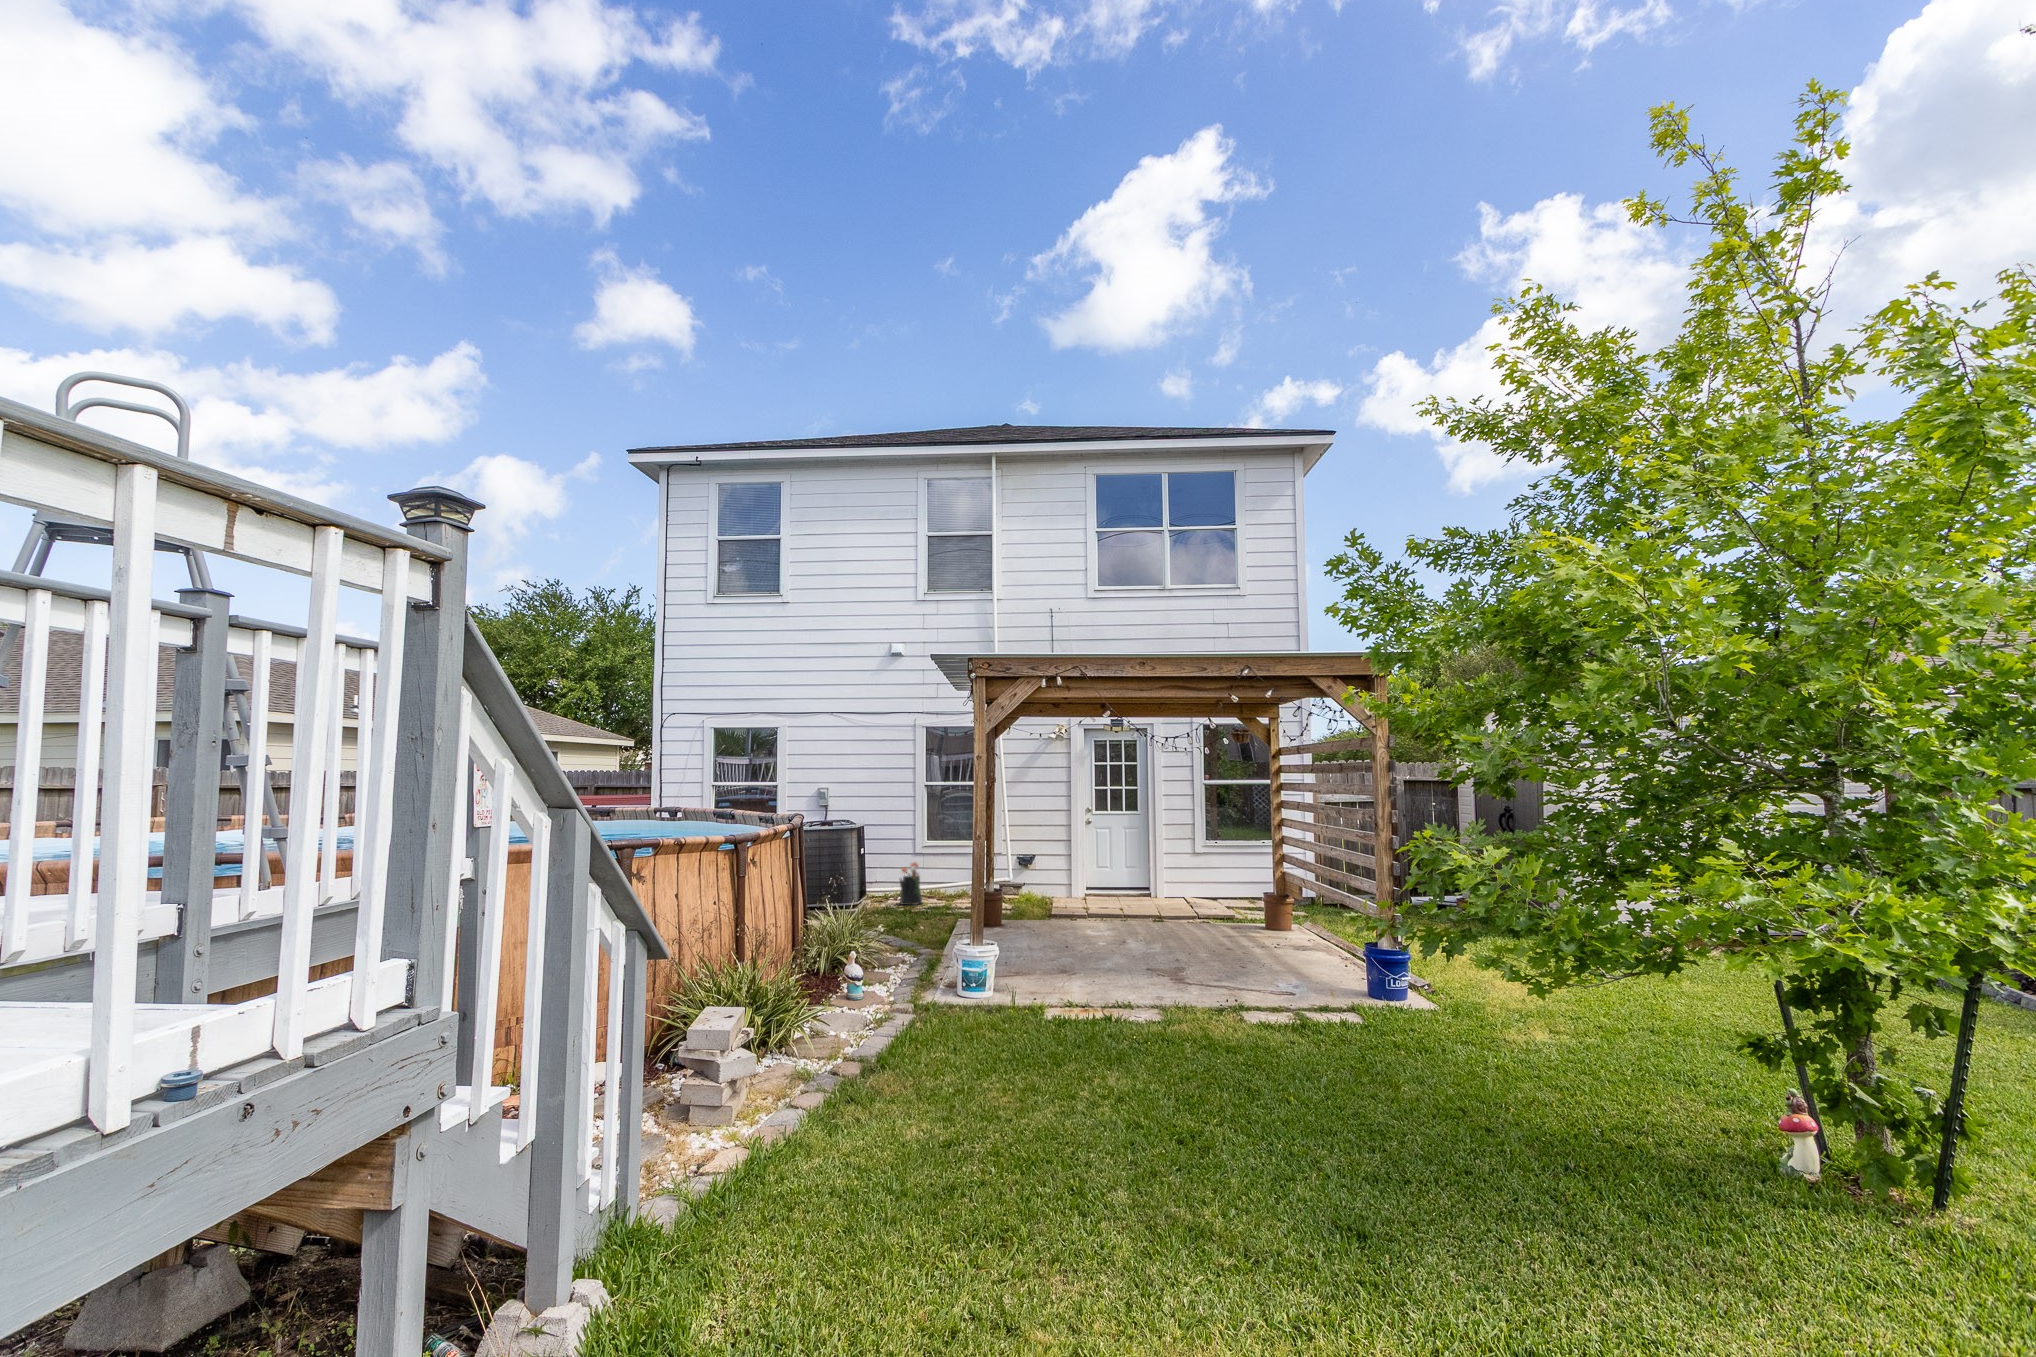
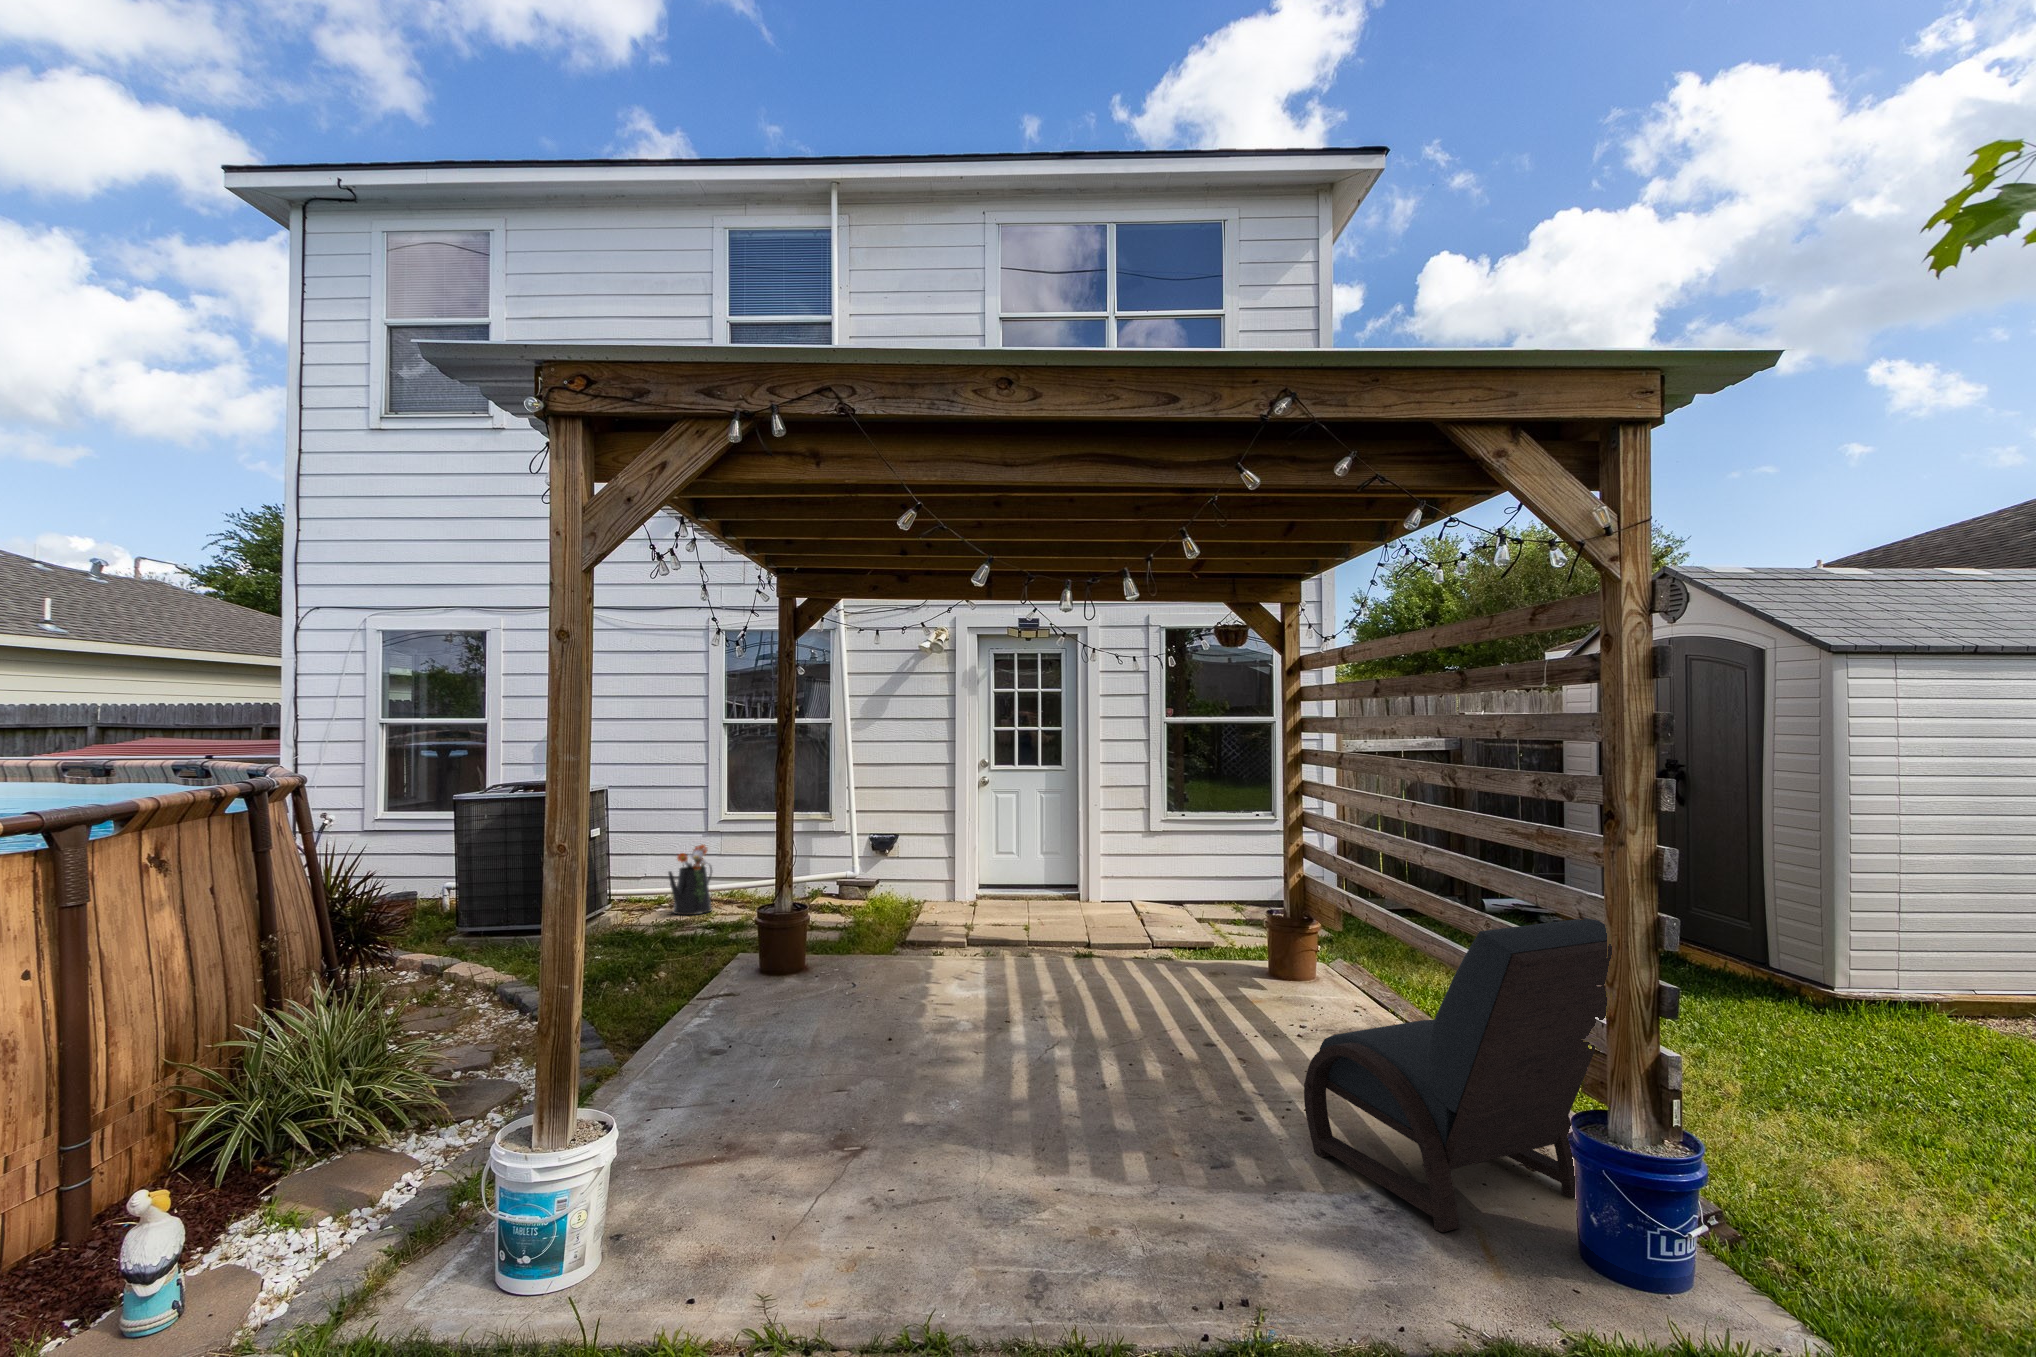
lounge chair: none [1266,865,1383,981] -> present [1304,918,1612,1232]

